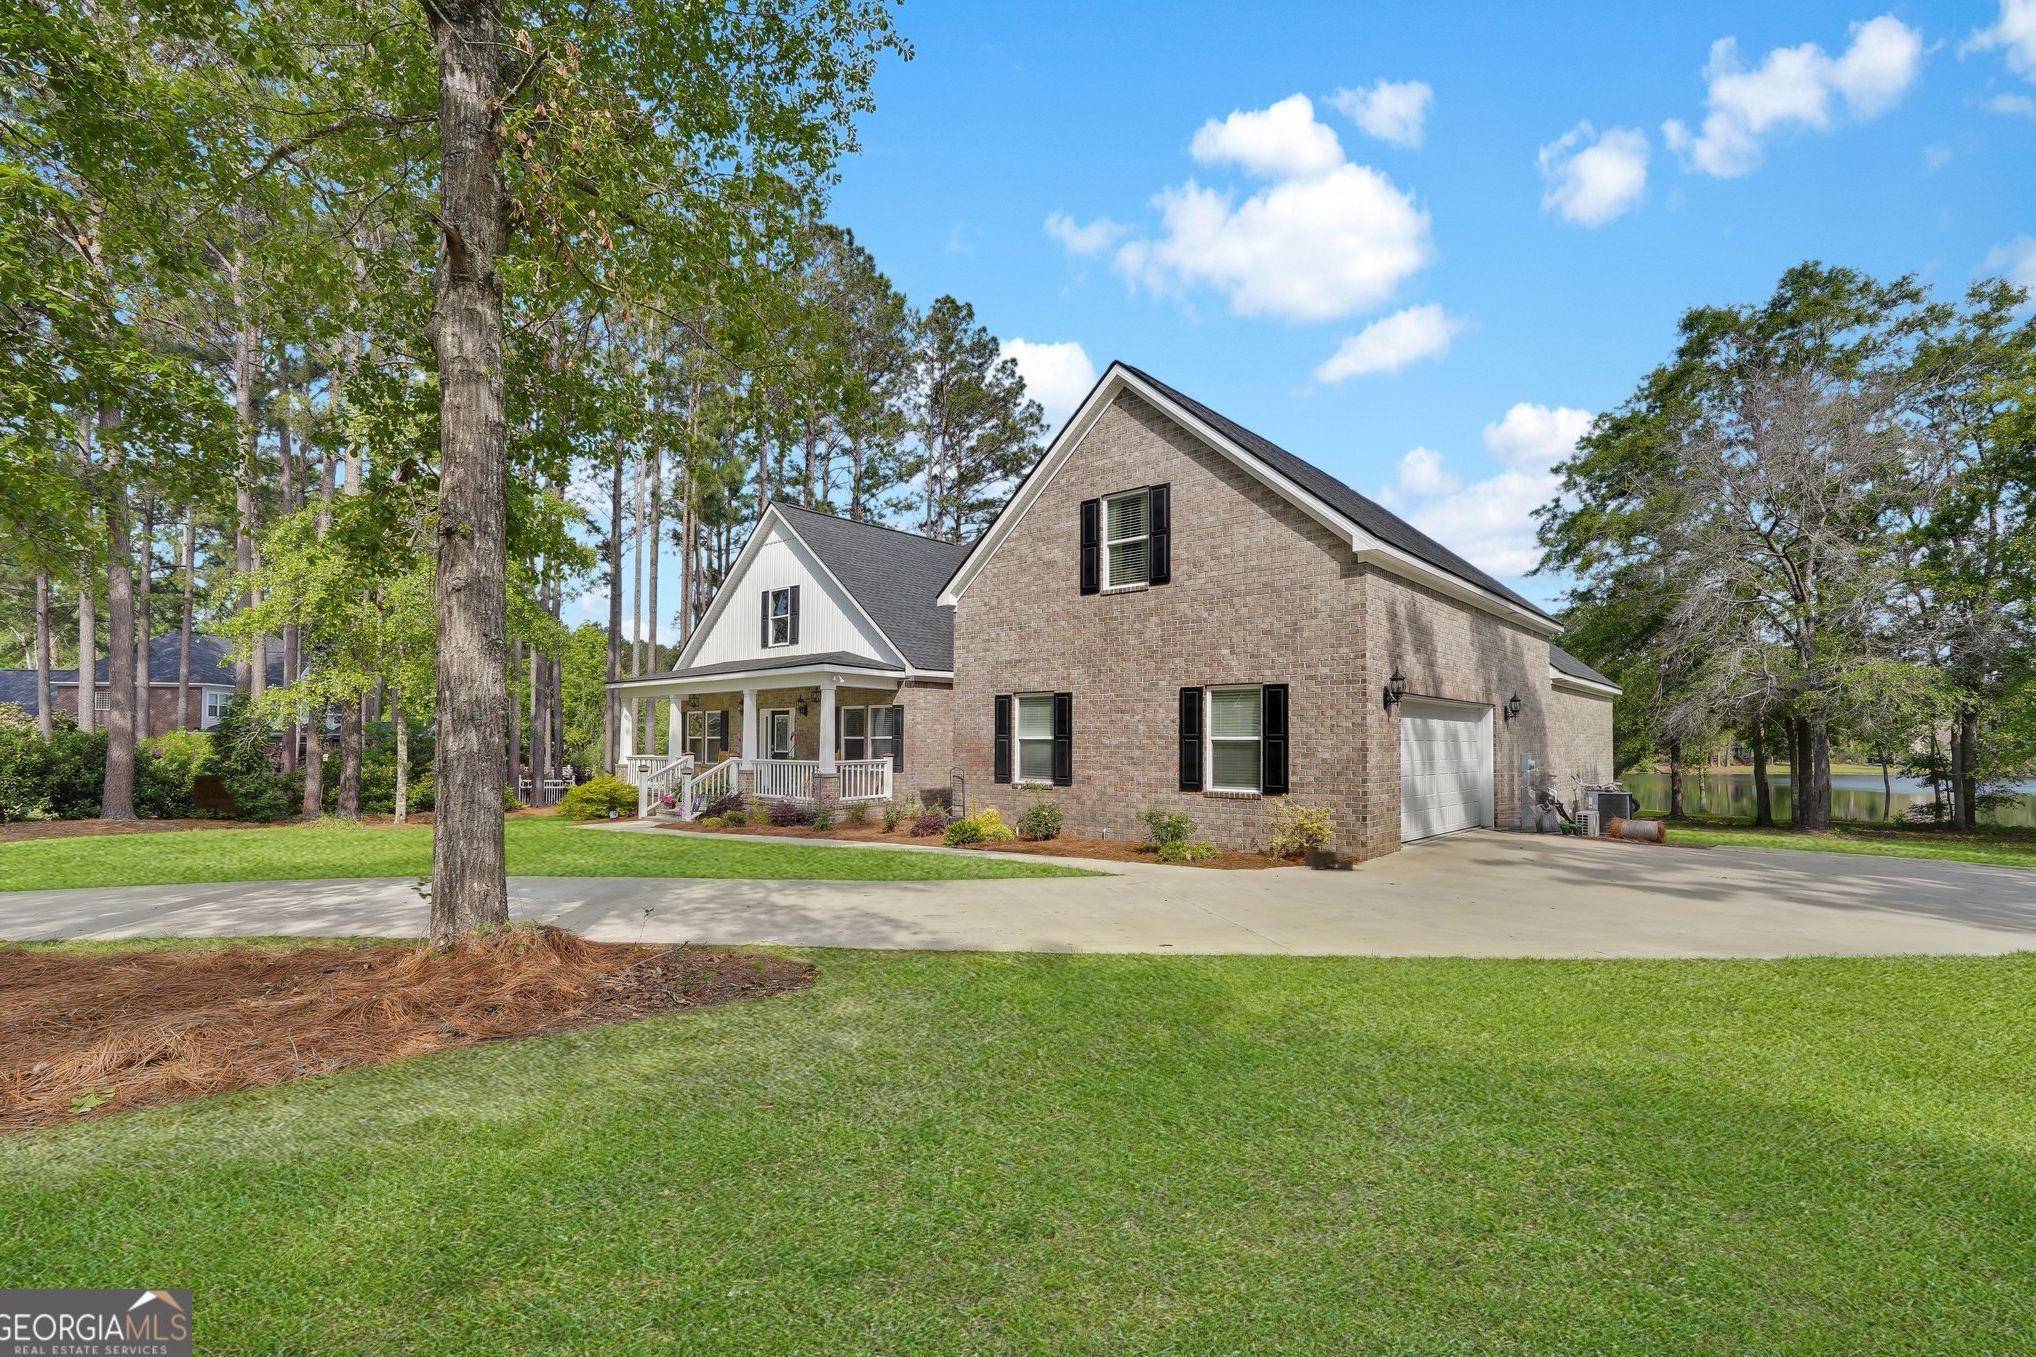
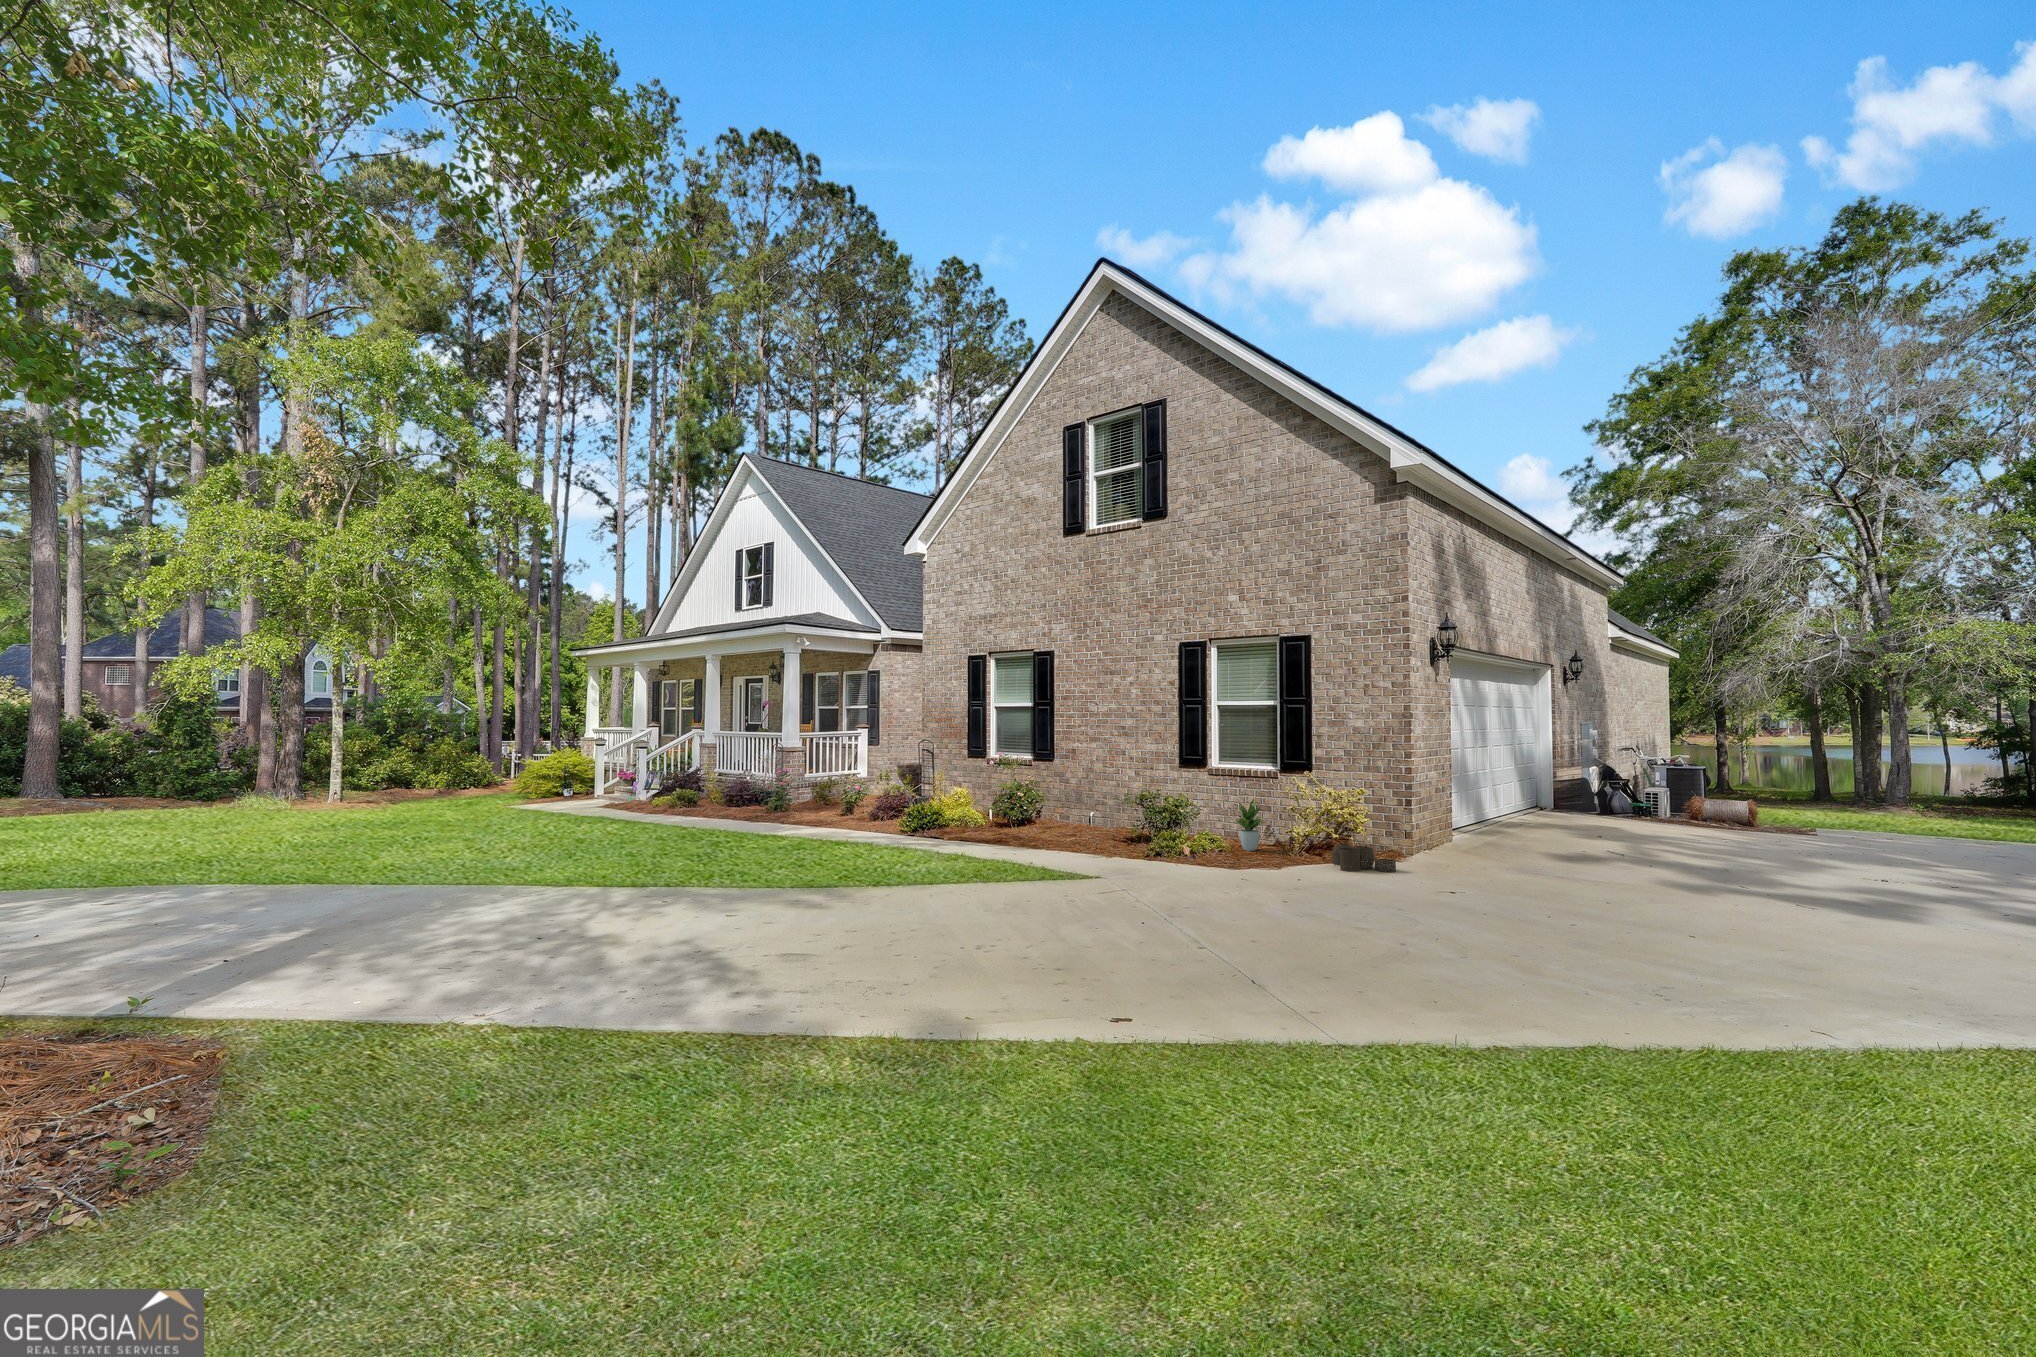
lounge chair: present [191,774,244,819] -> none [121,748,180,798]
potted plant: none [1227,816,1254,858] -> present [1235,799,1264,851]

